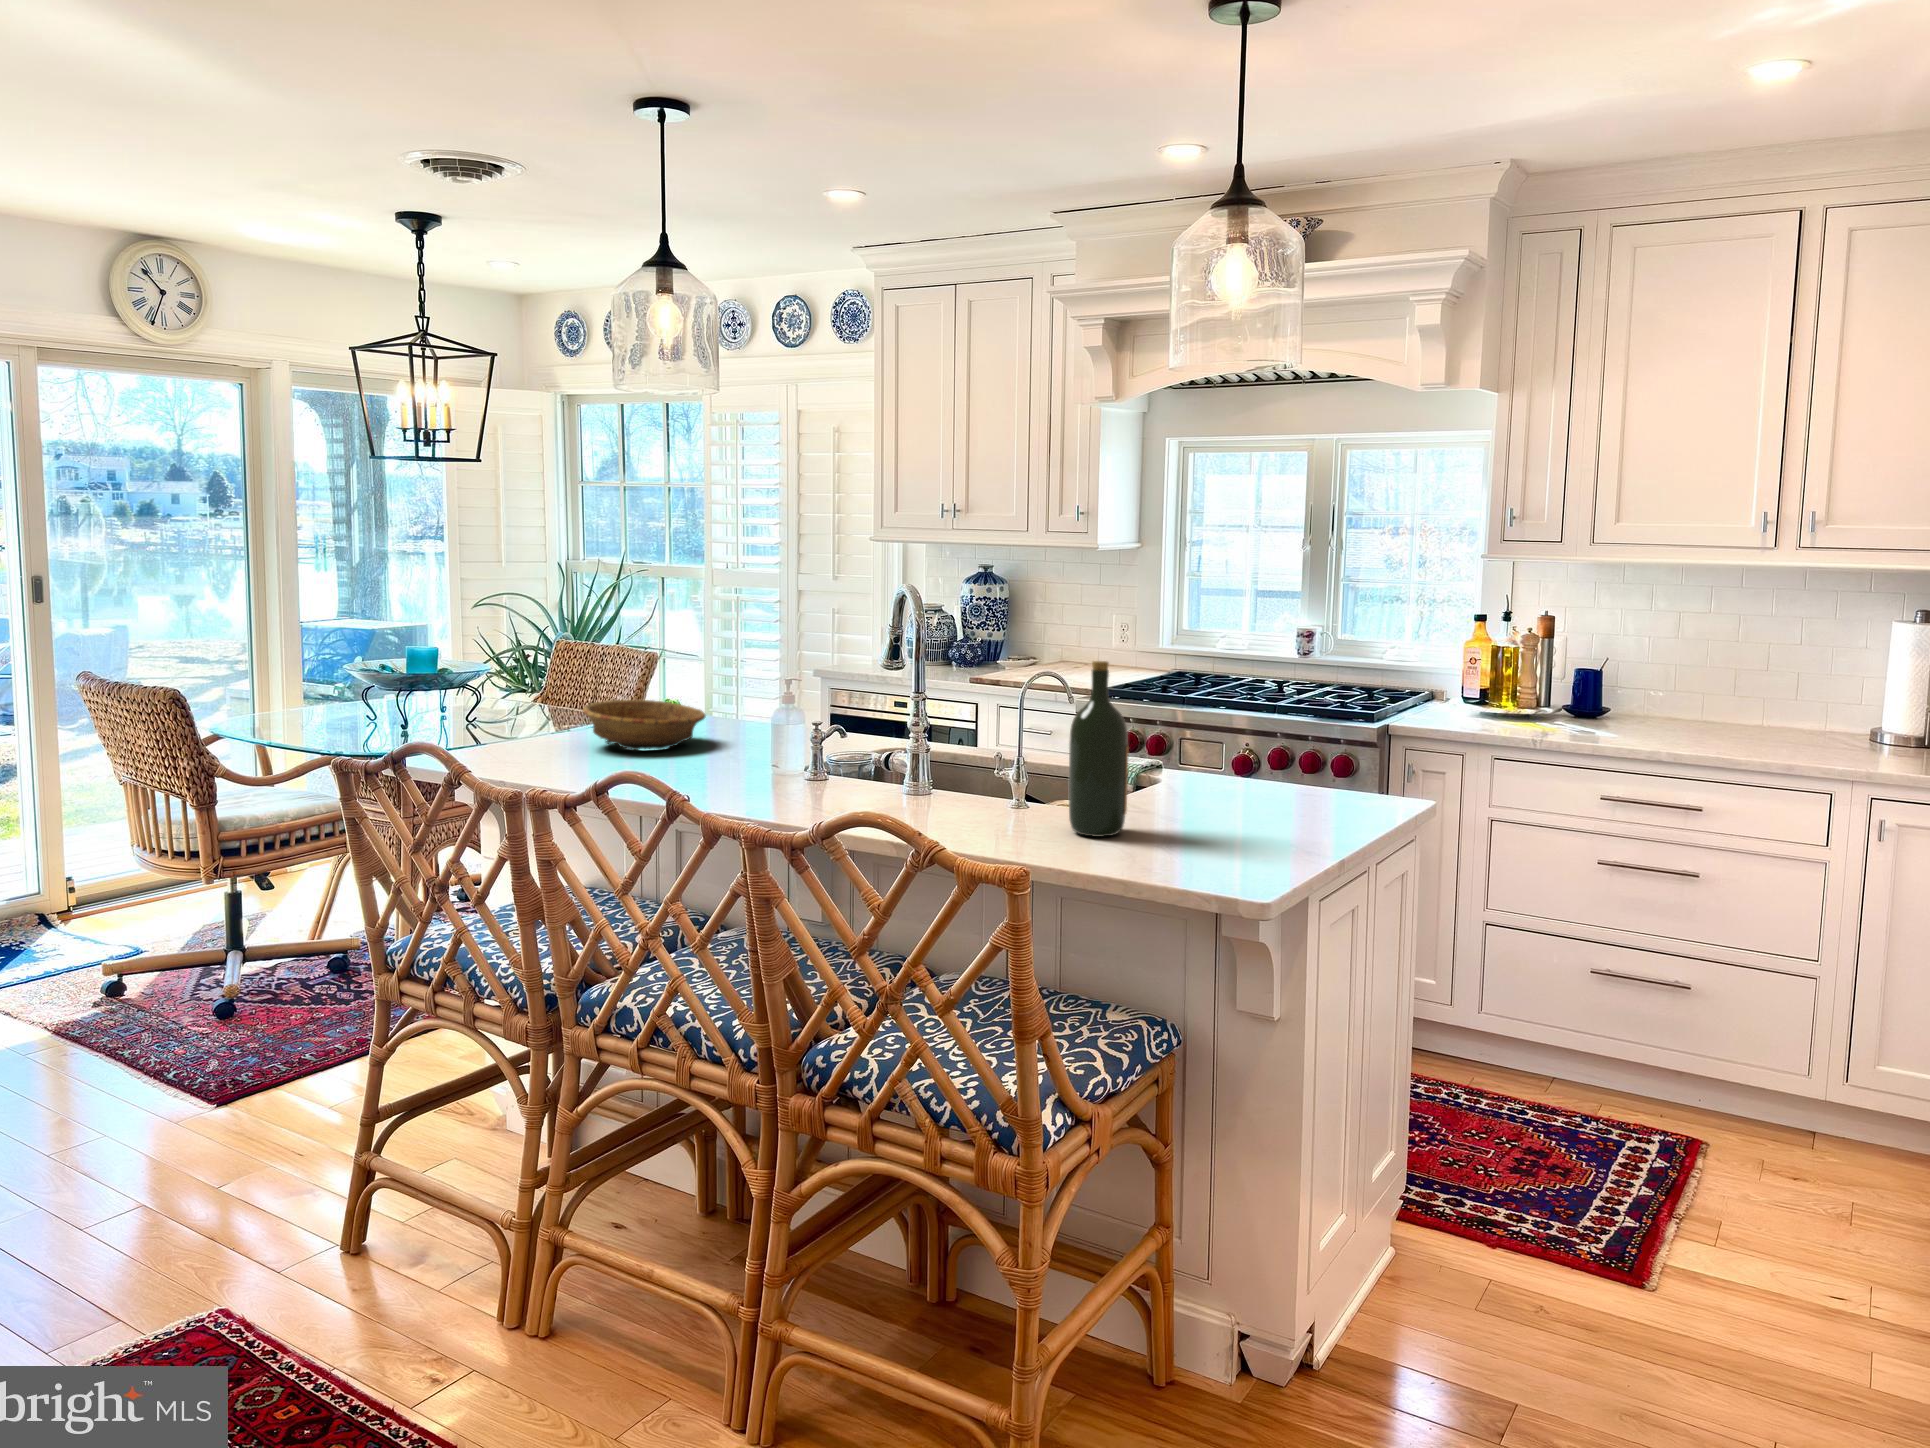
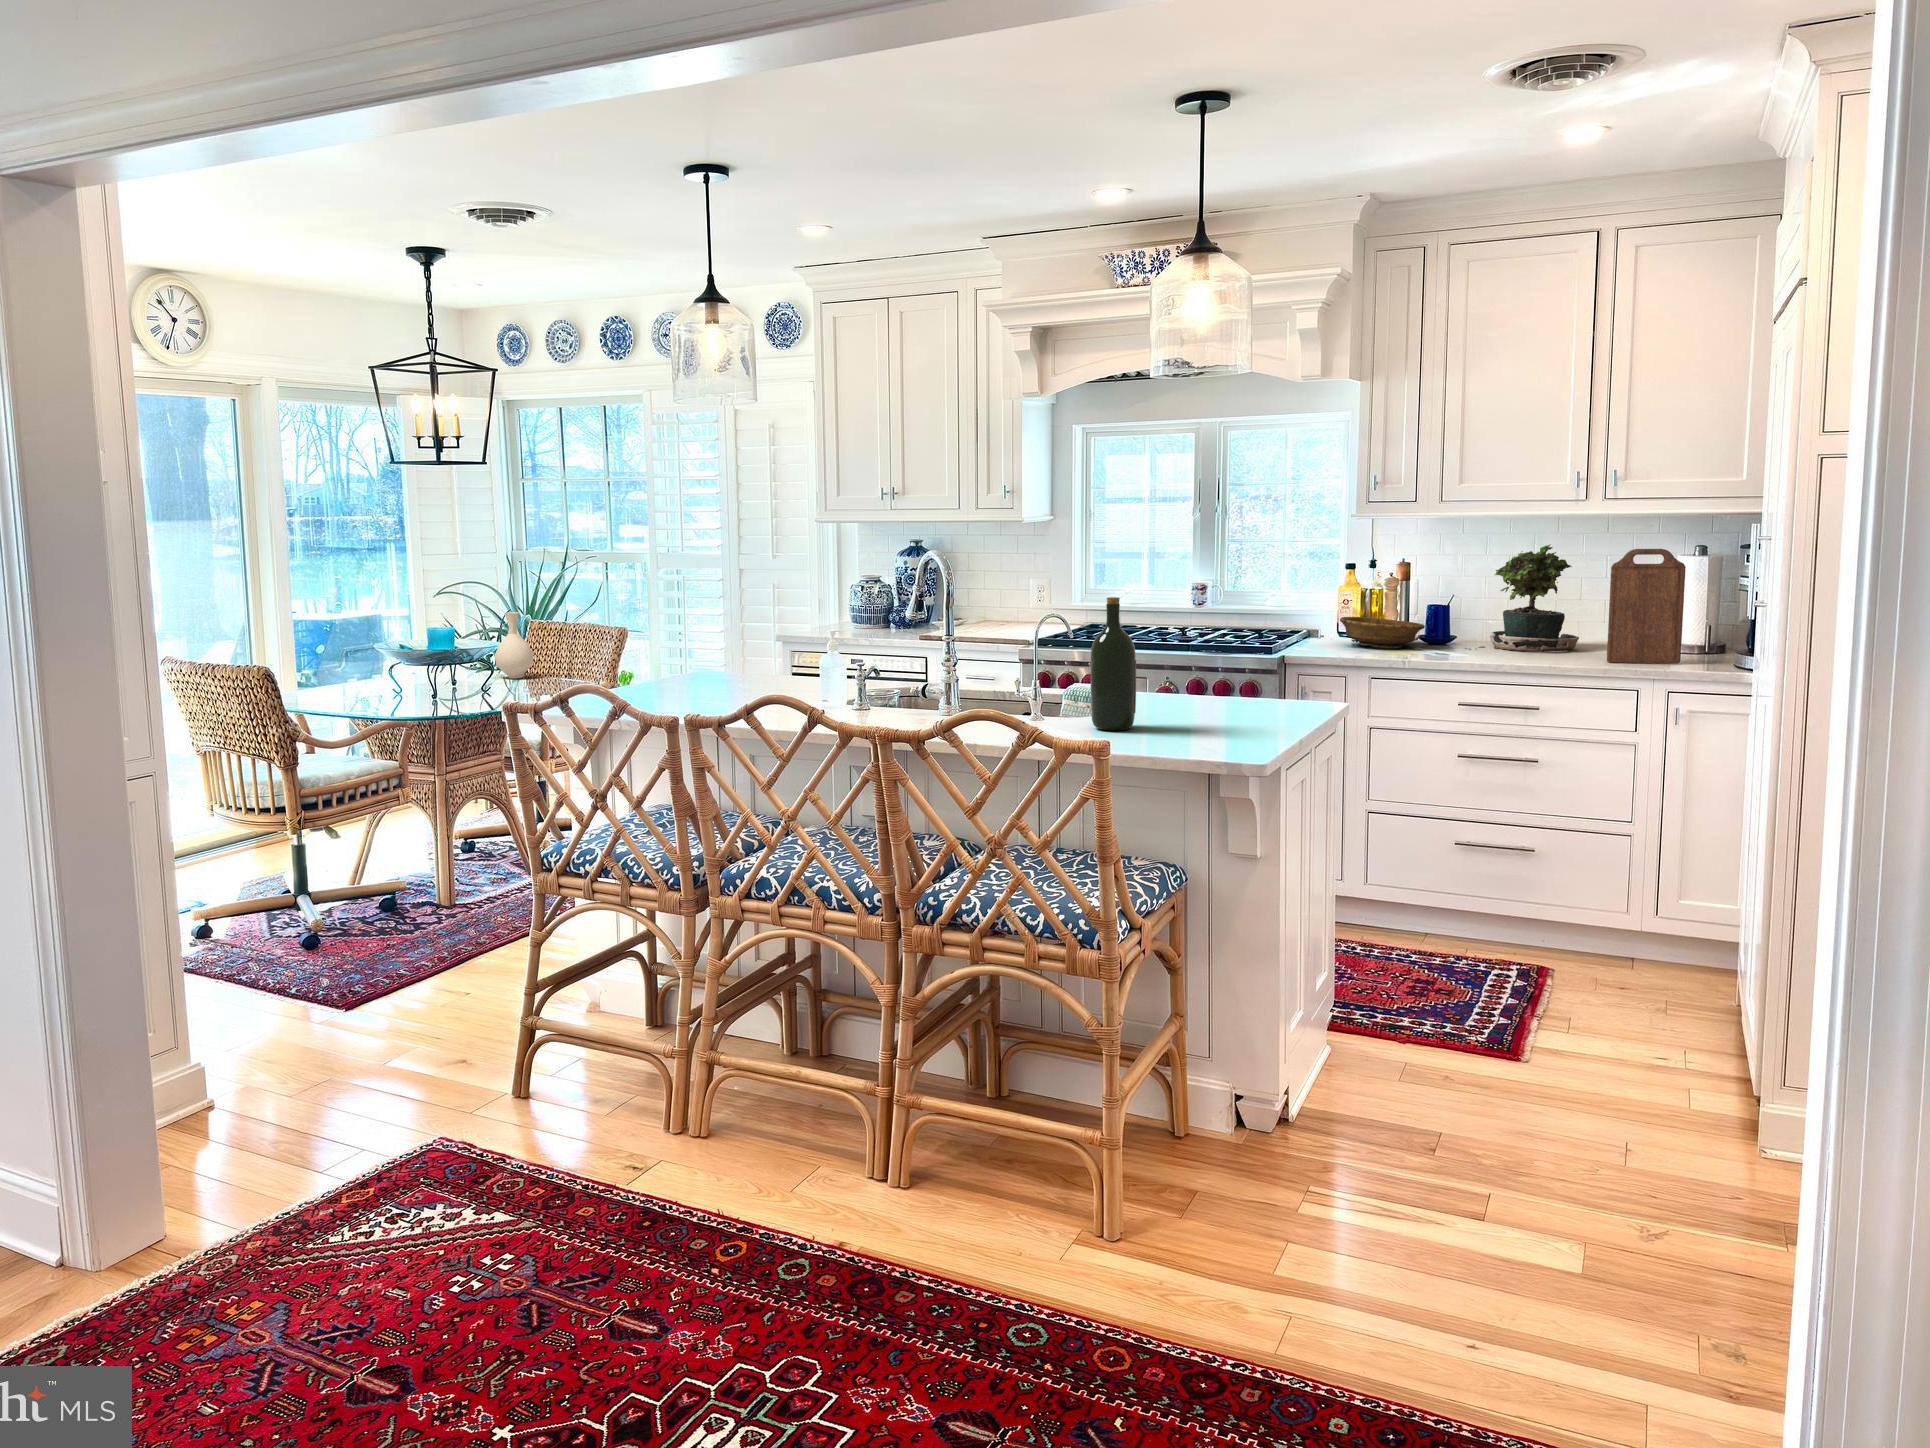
potted plant: none [1616,602,1763,737] -> present [1469,544,1579,651]
cutting board: none [1794,614,1901,762] -> present [1607,549,1686,663]
vase: none [479,633,525,710] -> present [495,612,533,679]
decorative bowl: present [583,699,706,750] -> present [1340,617,1425,648]

